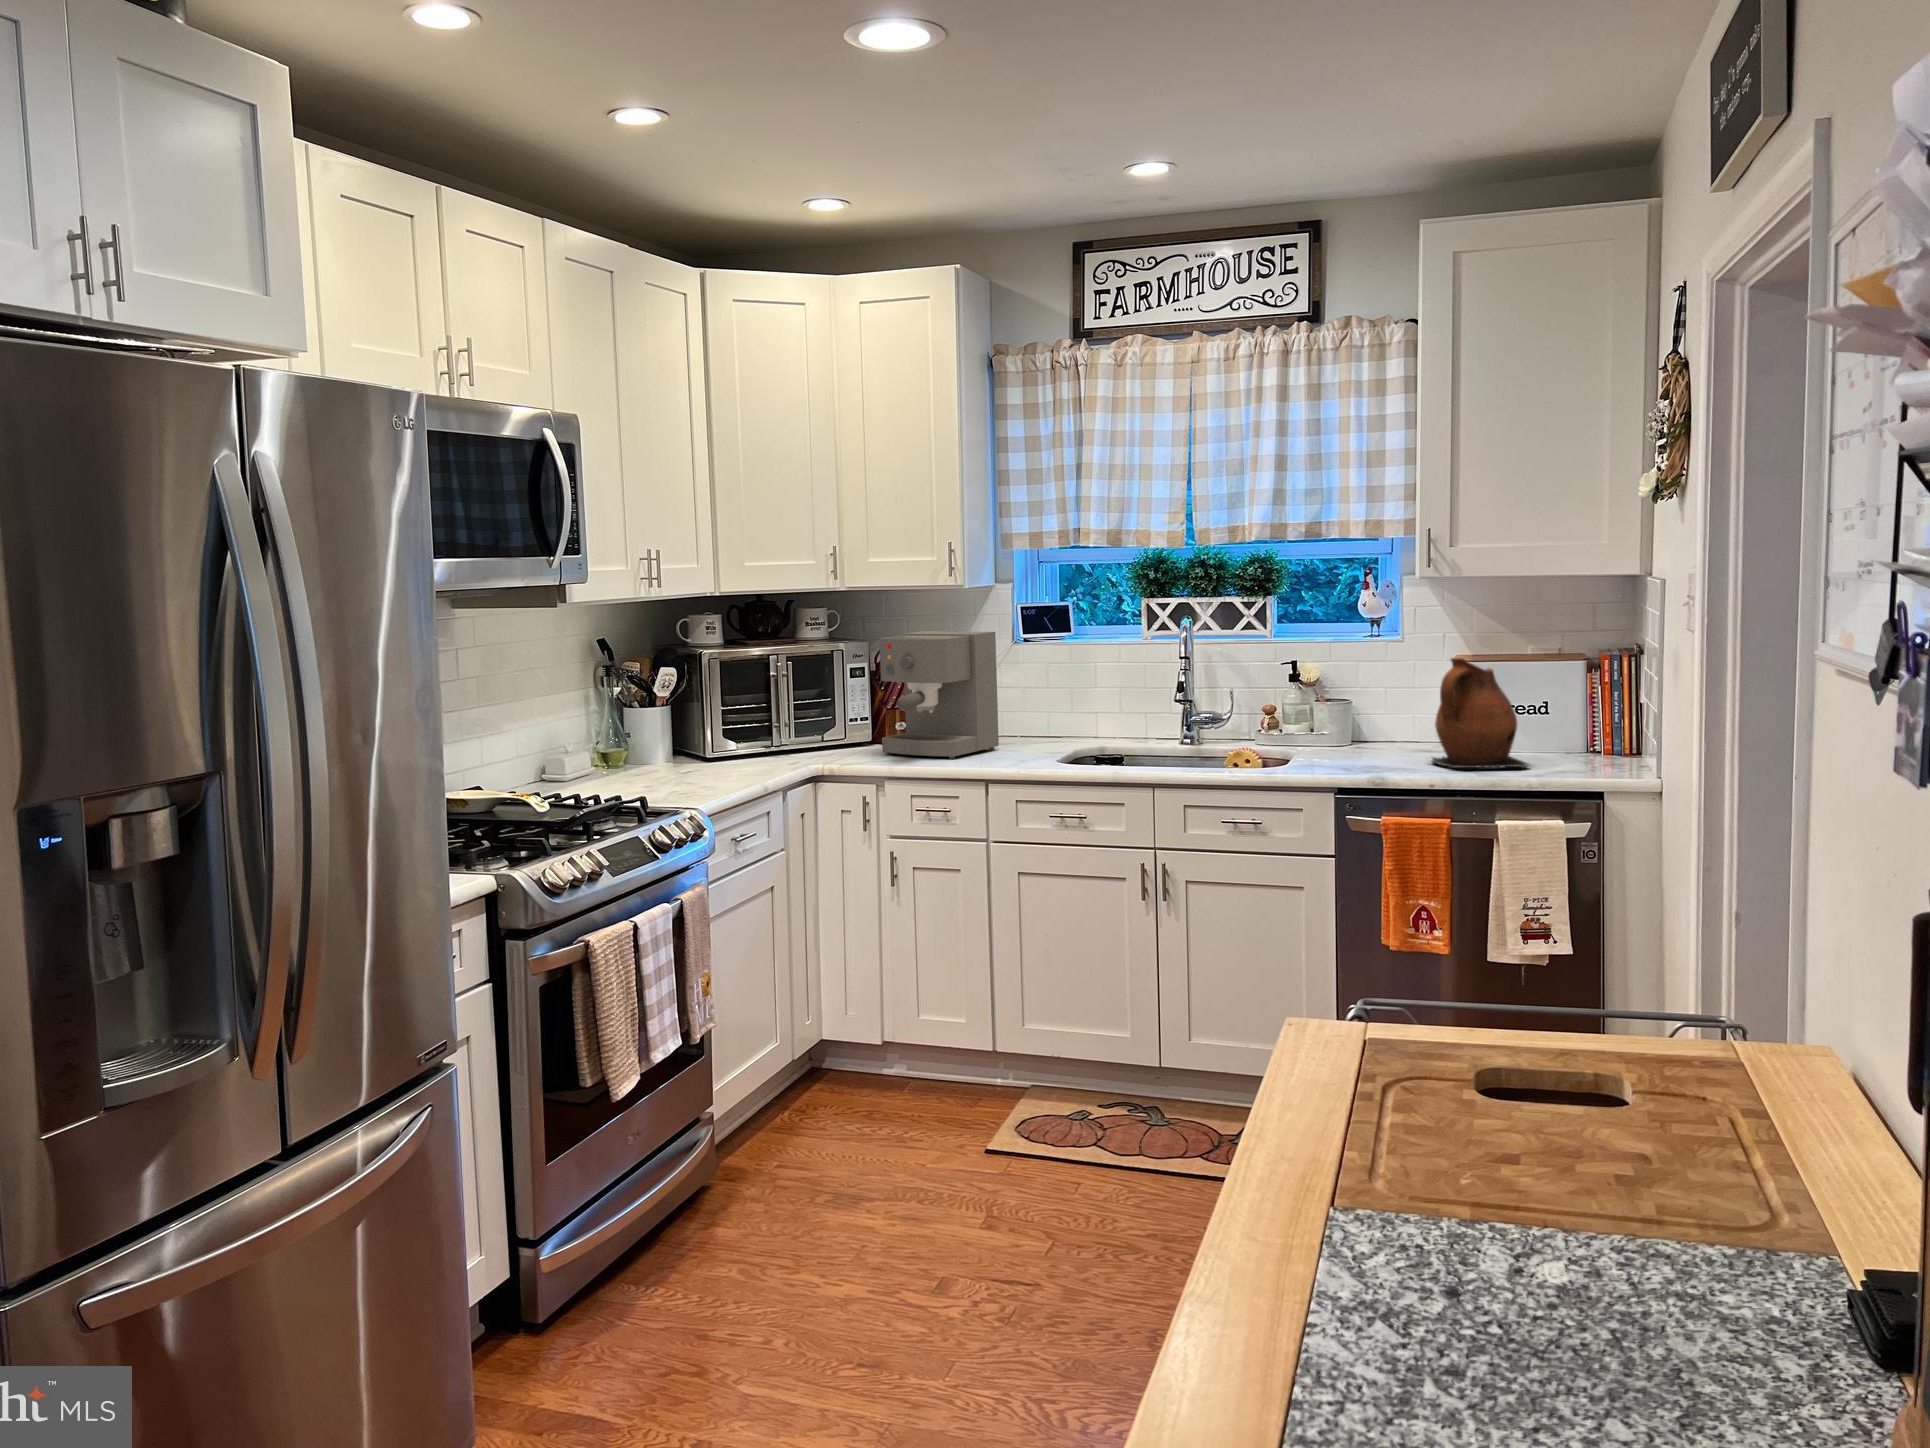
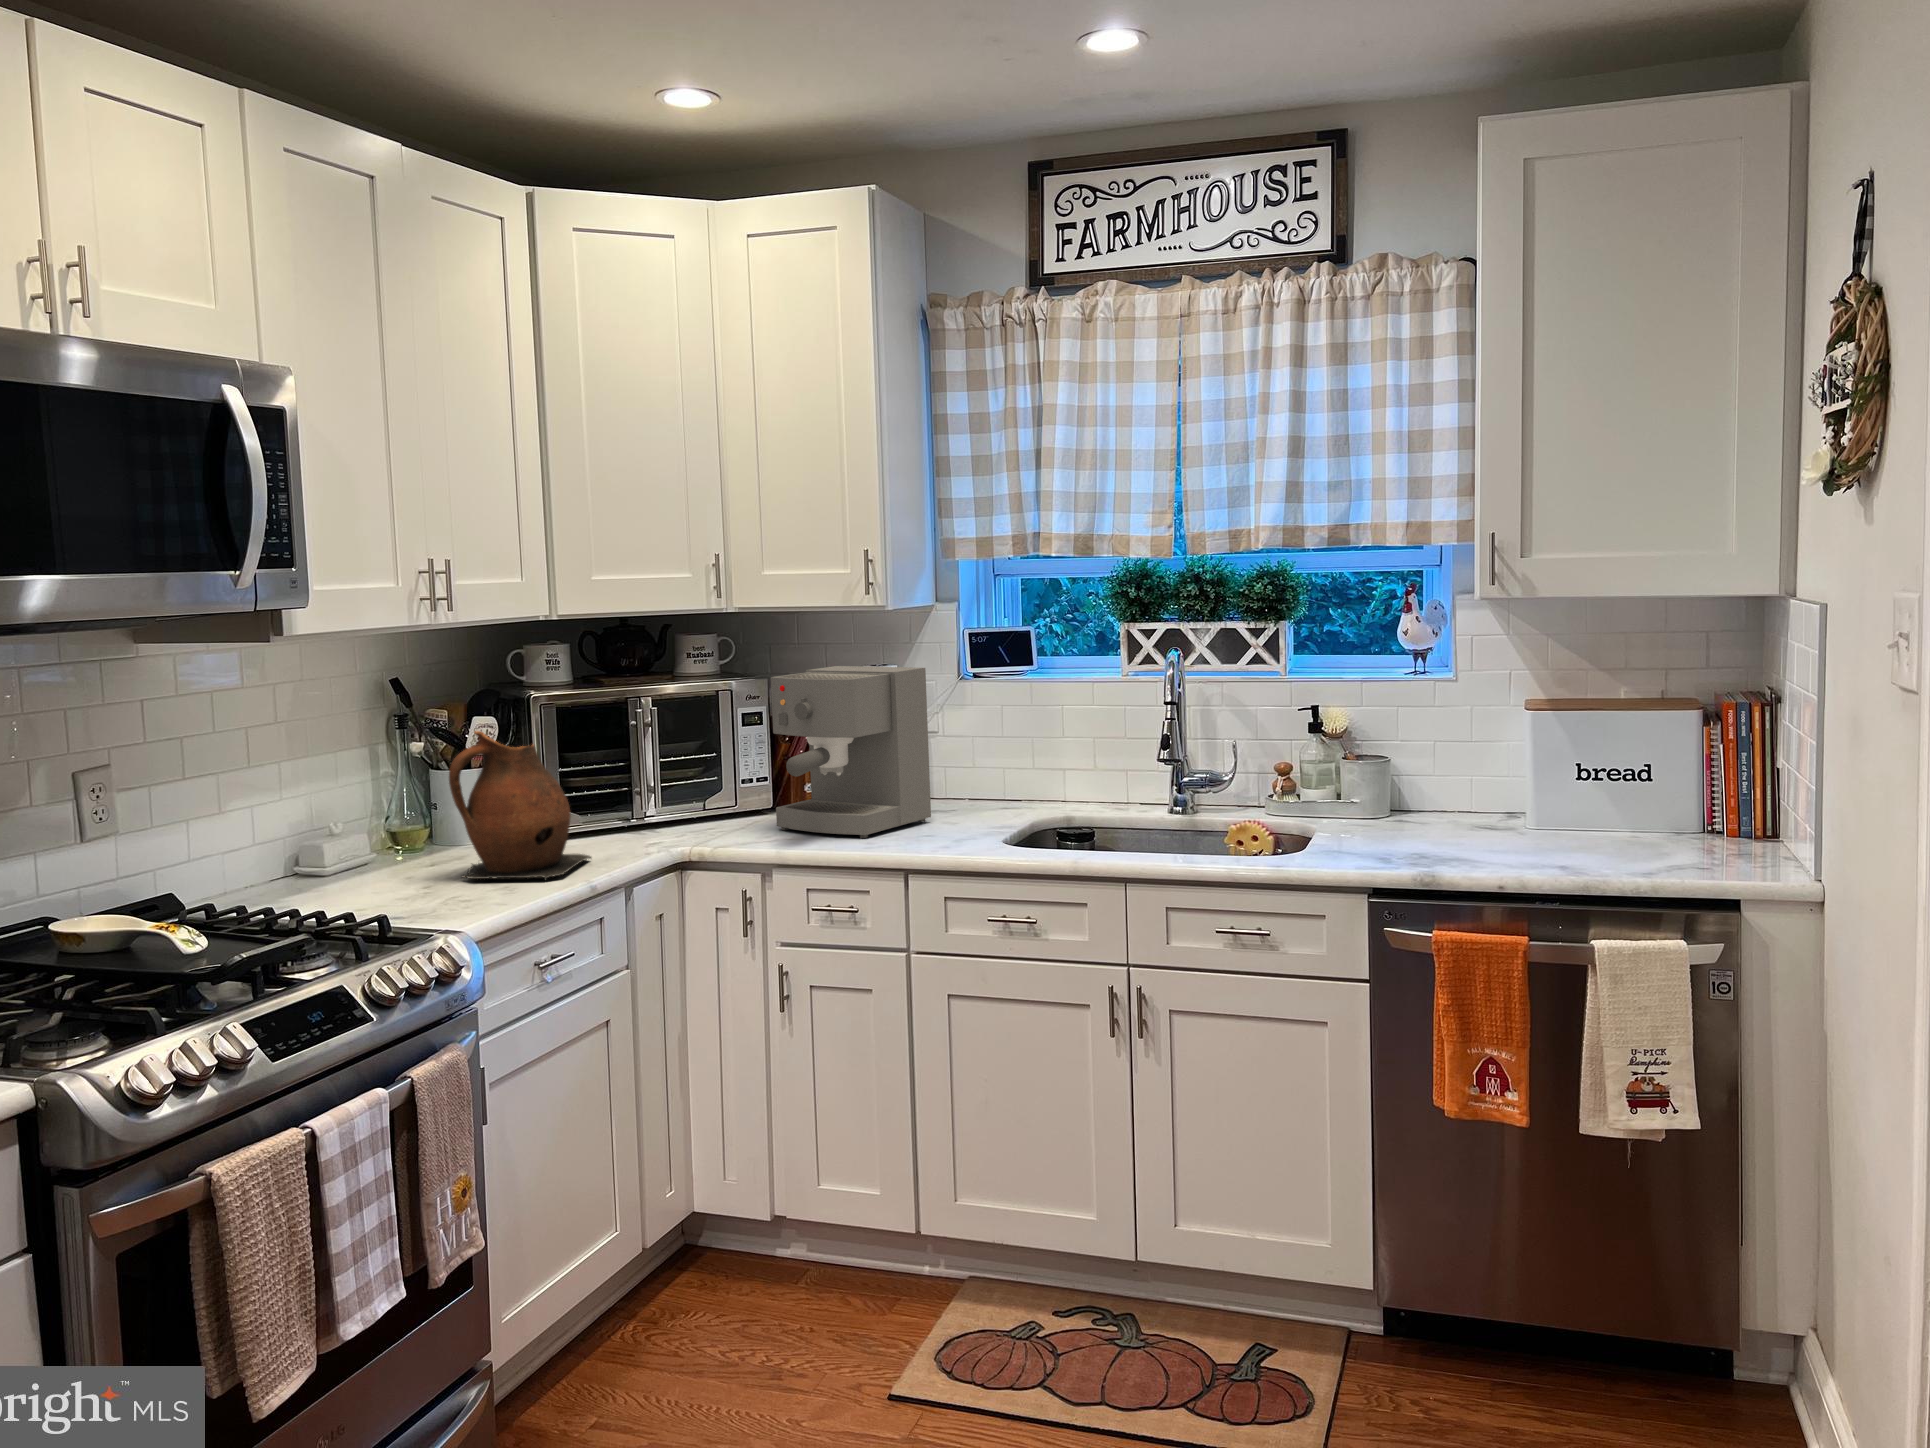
ceramic pitcher: present [1432,658,1530,768] -> present [449,731,591,880]

